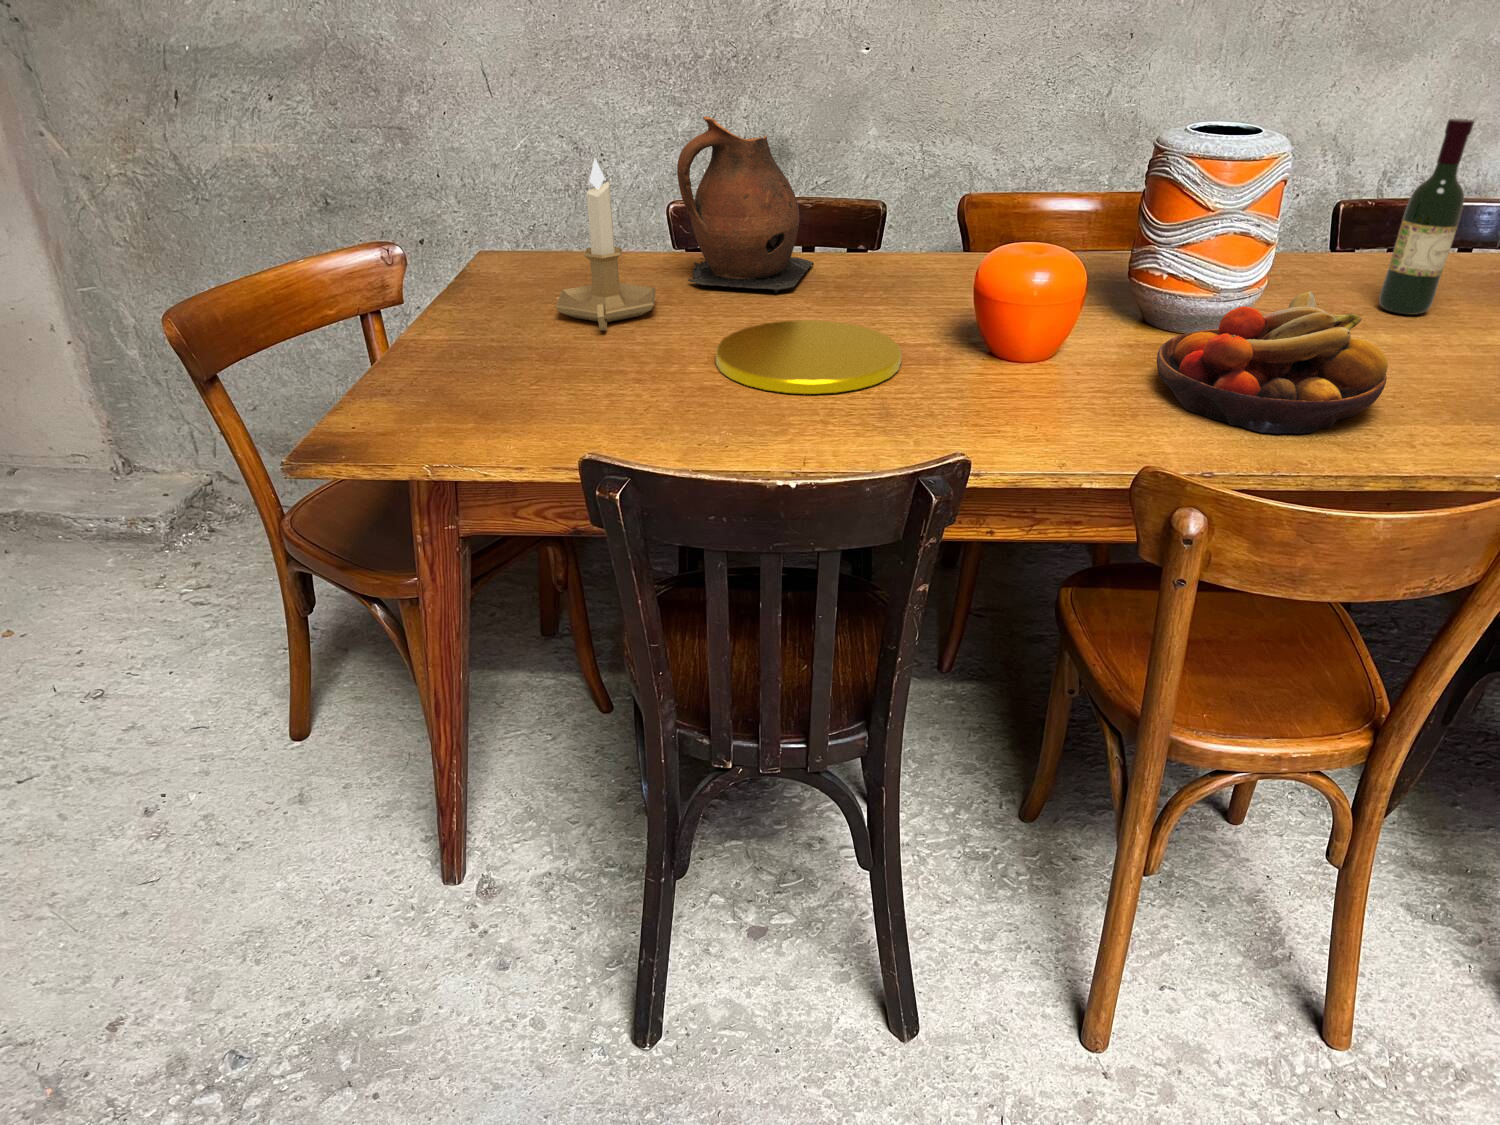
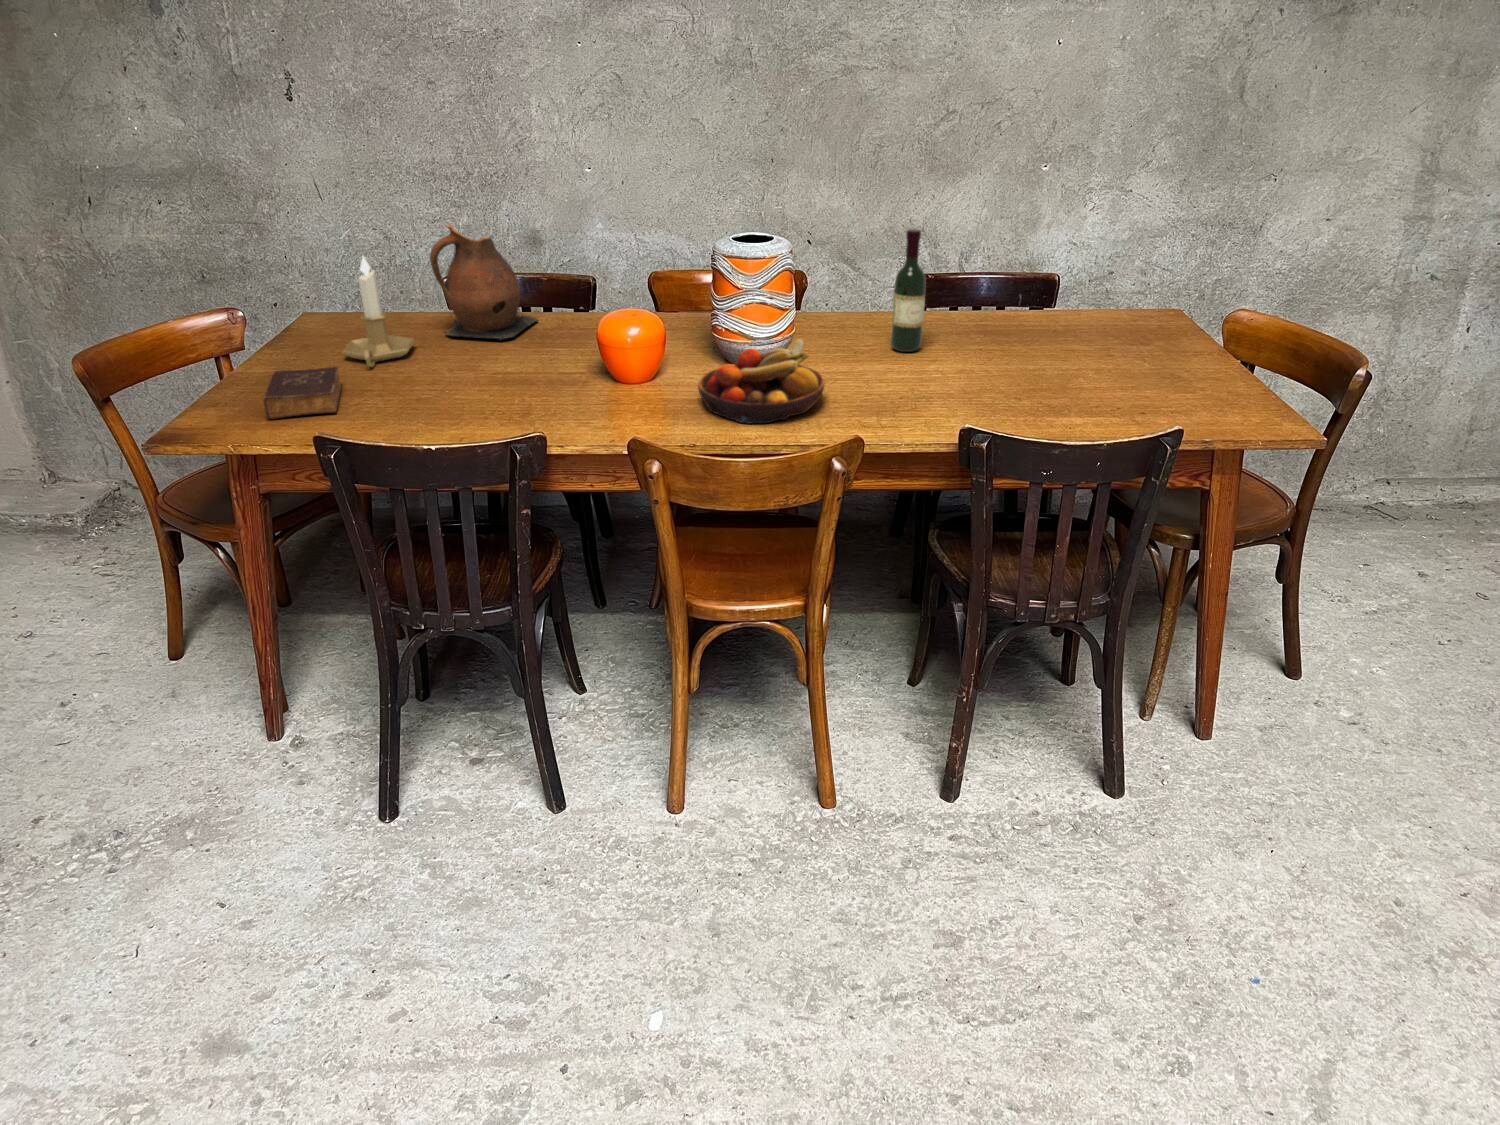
plate: present [716,320,902,394] -> none [434,359,556,405]
book: none [470,329,580,415] -> present [263,366,342,419]

